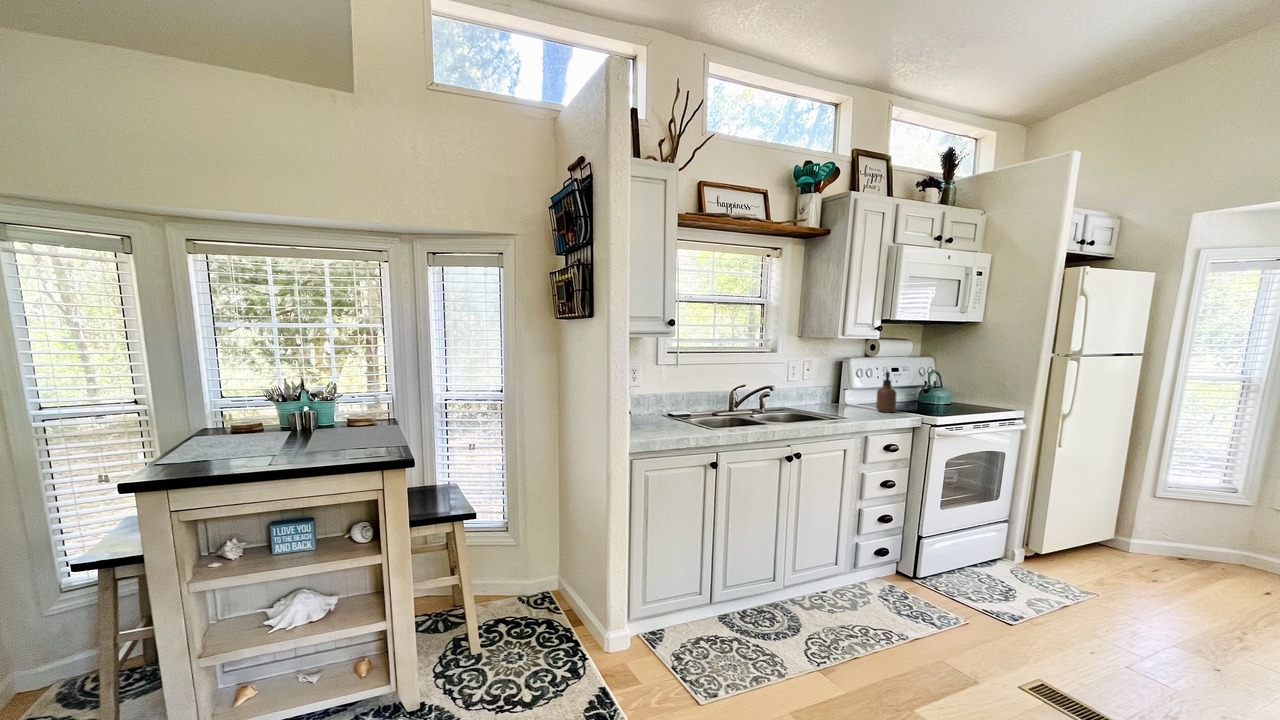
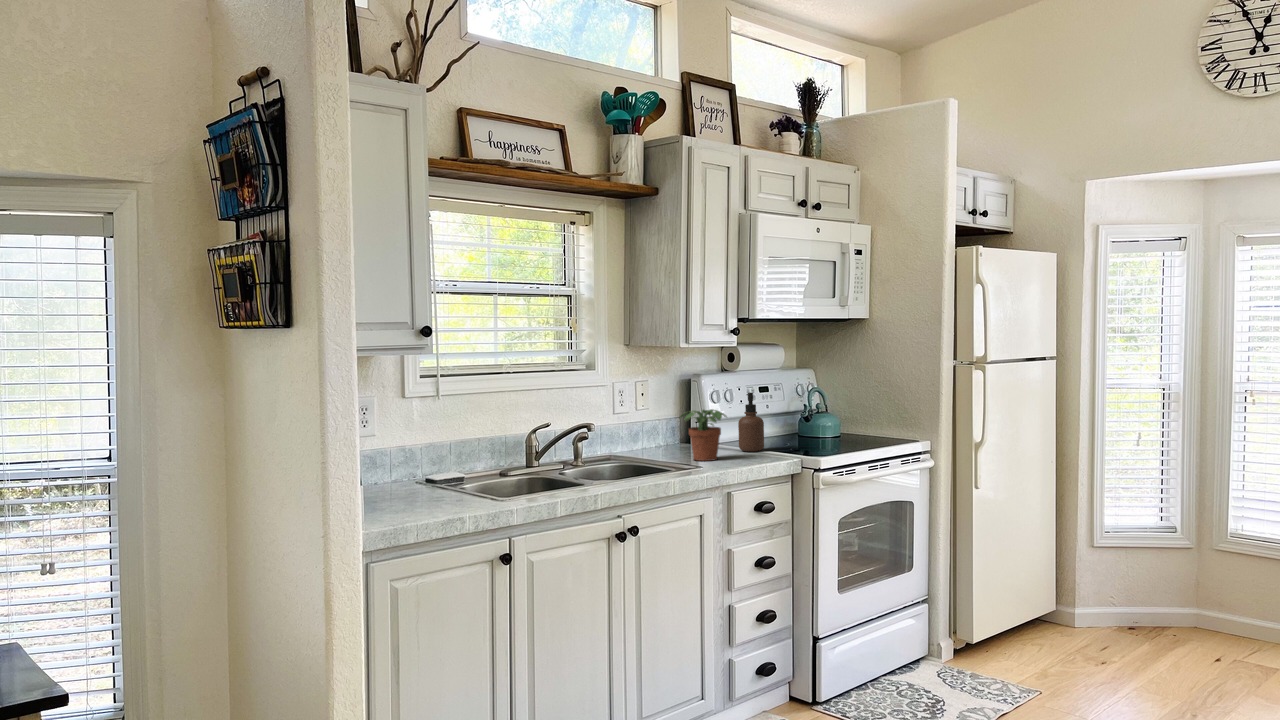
potted plant: none [835,382,871,417] -> present [680,409,727,461]

